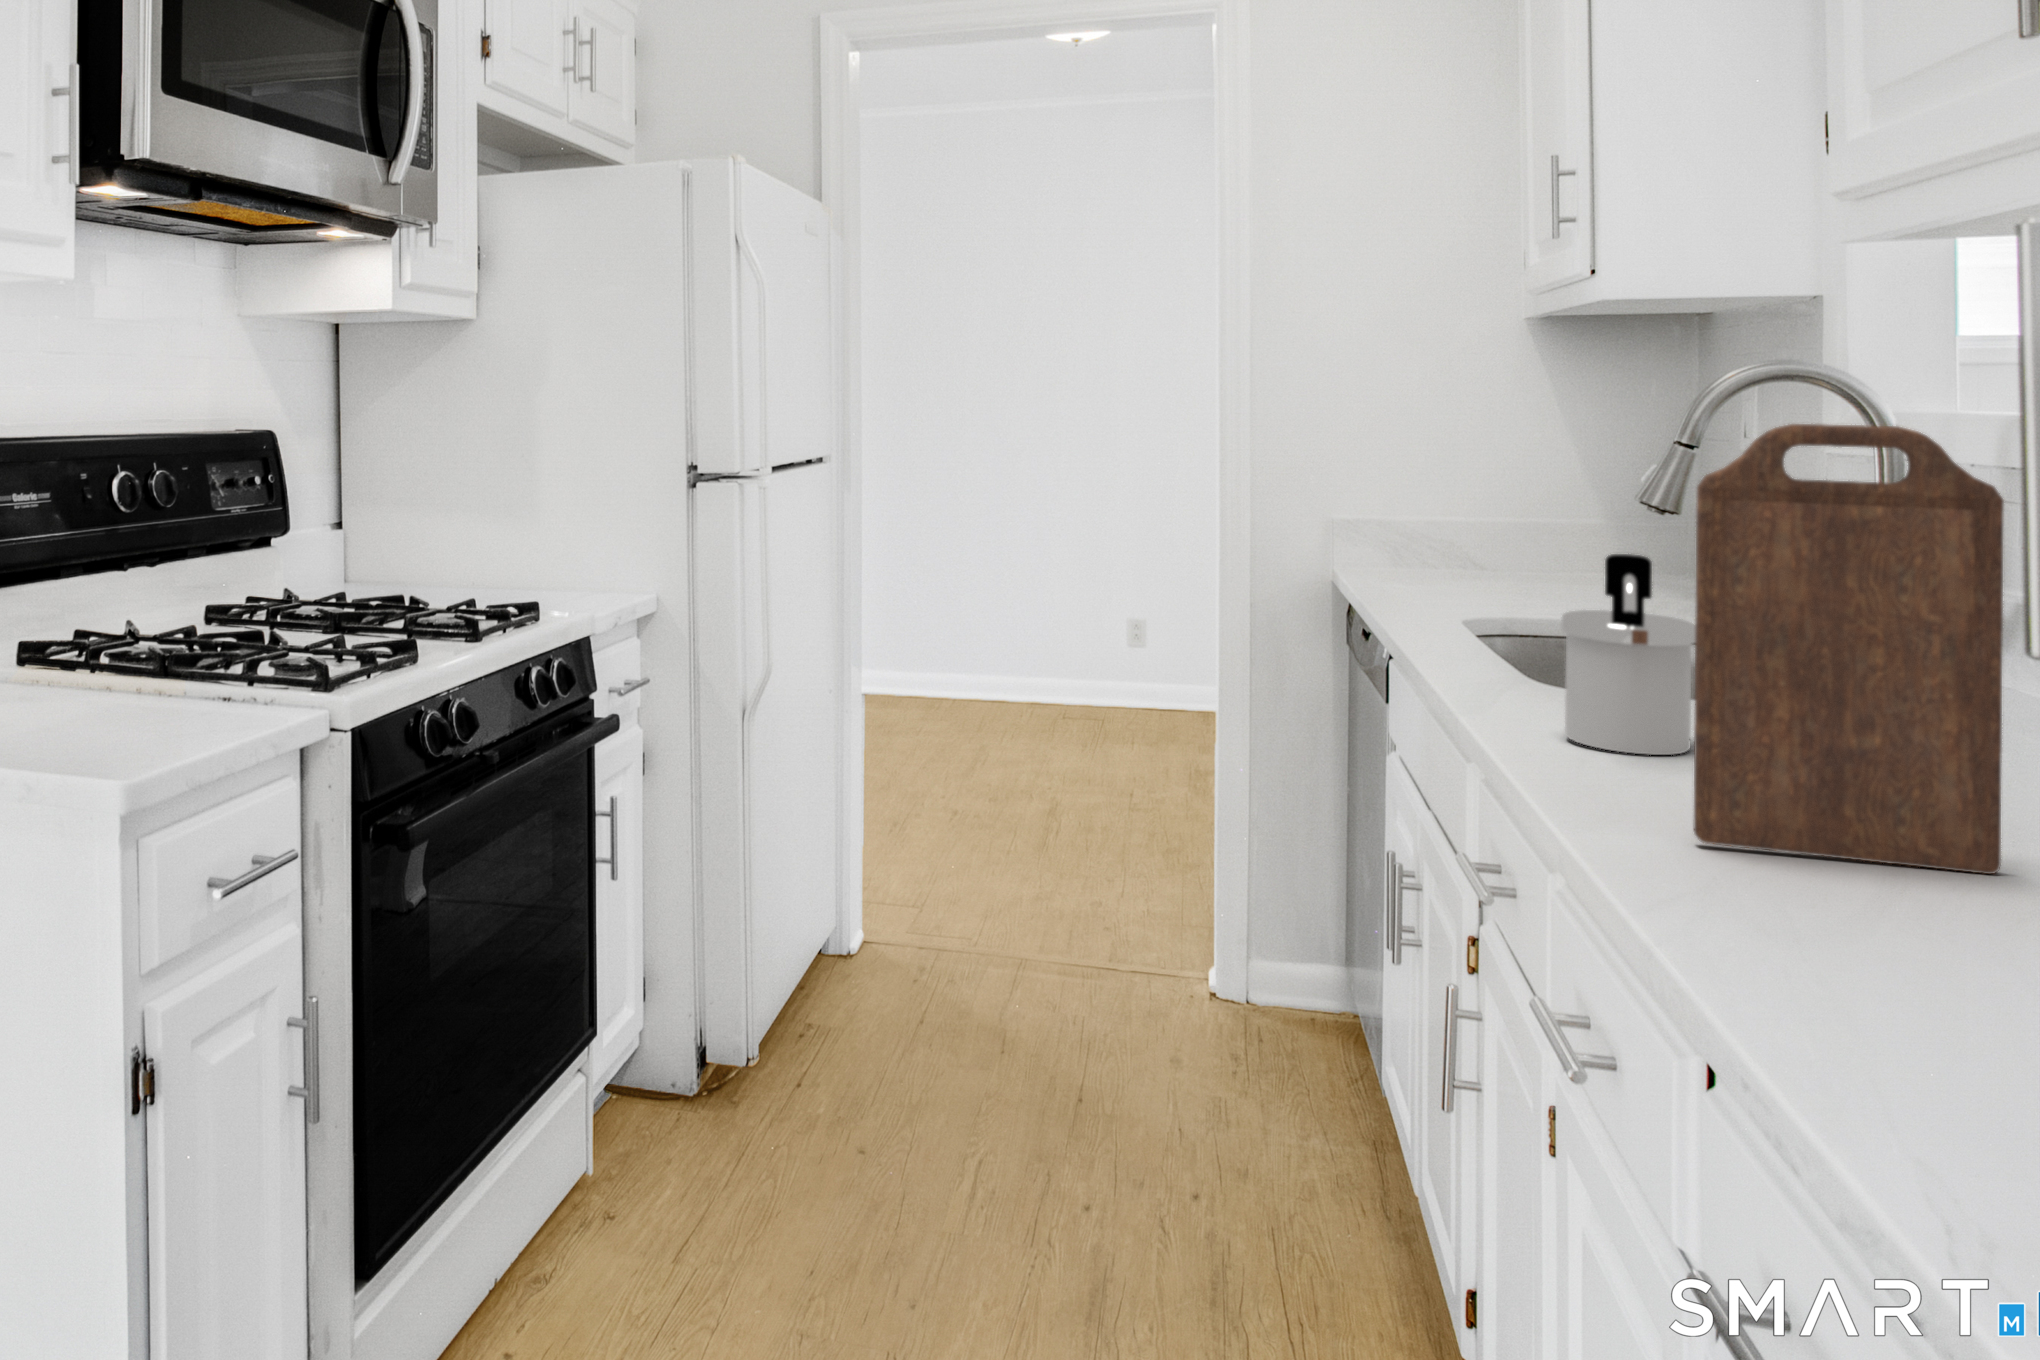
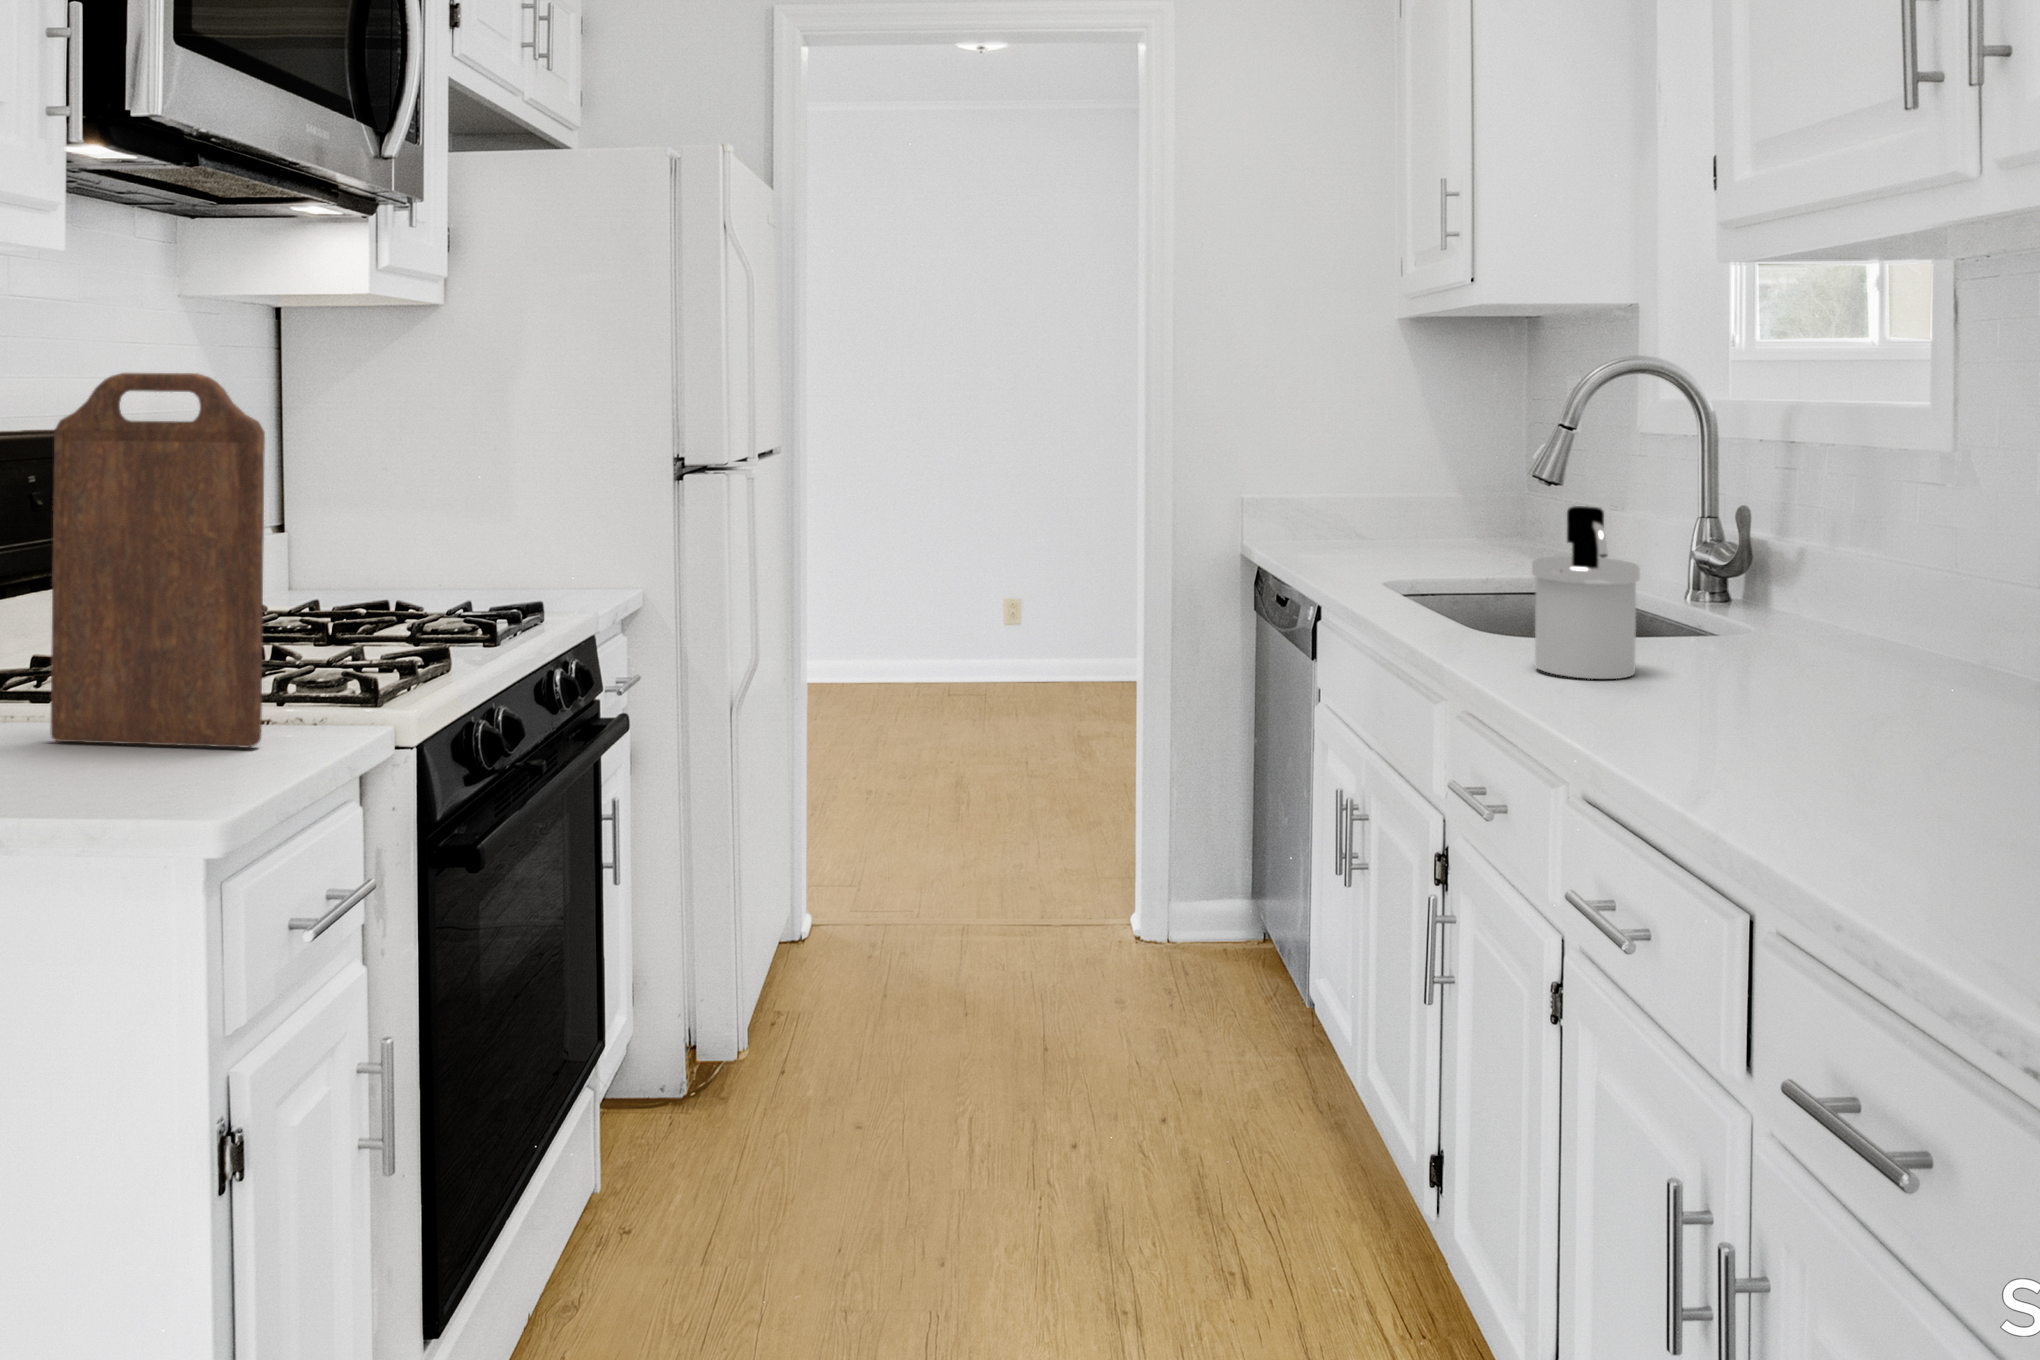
cutting board: present [1694,424,2004,874] -> present [51,373,265,747]

